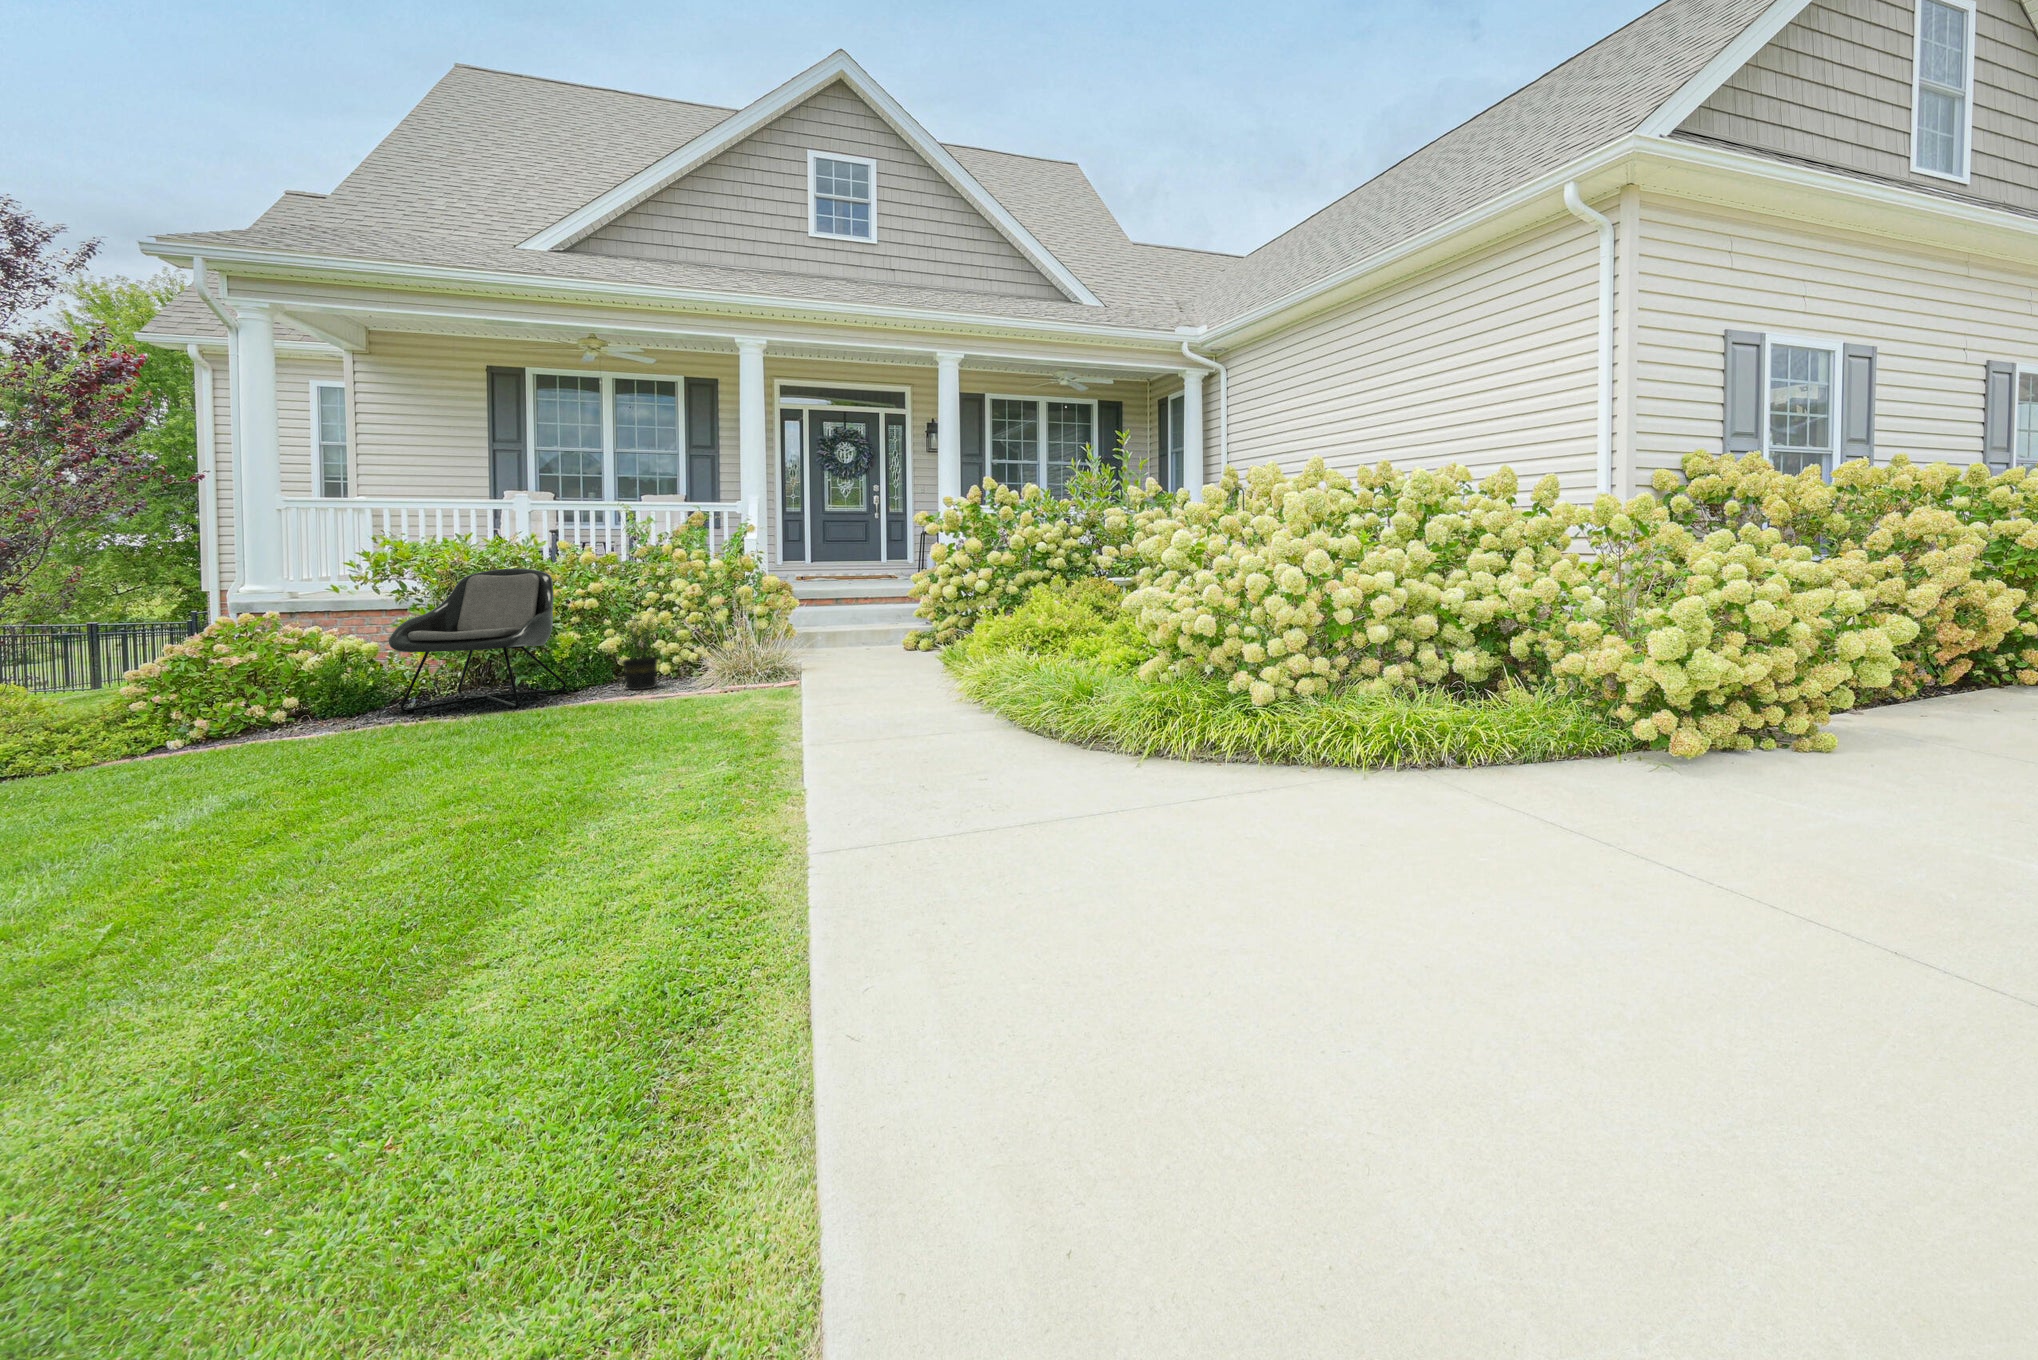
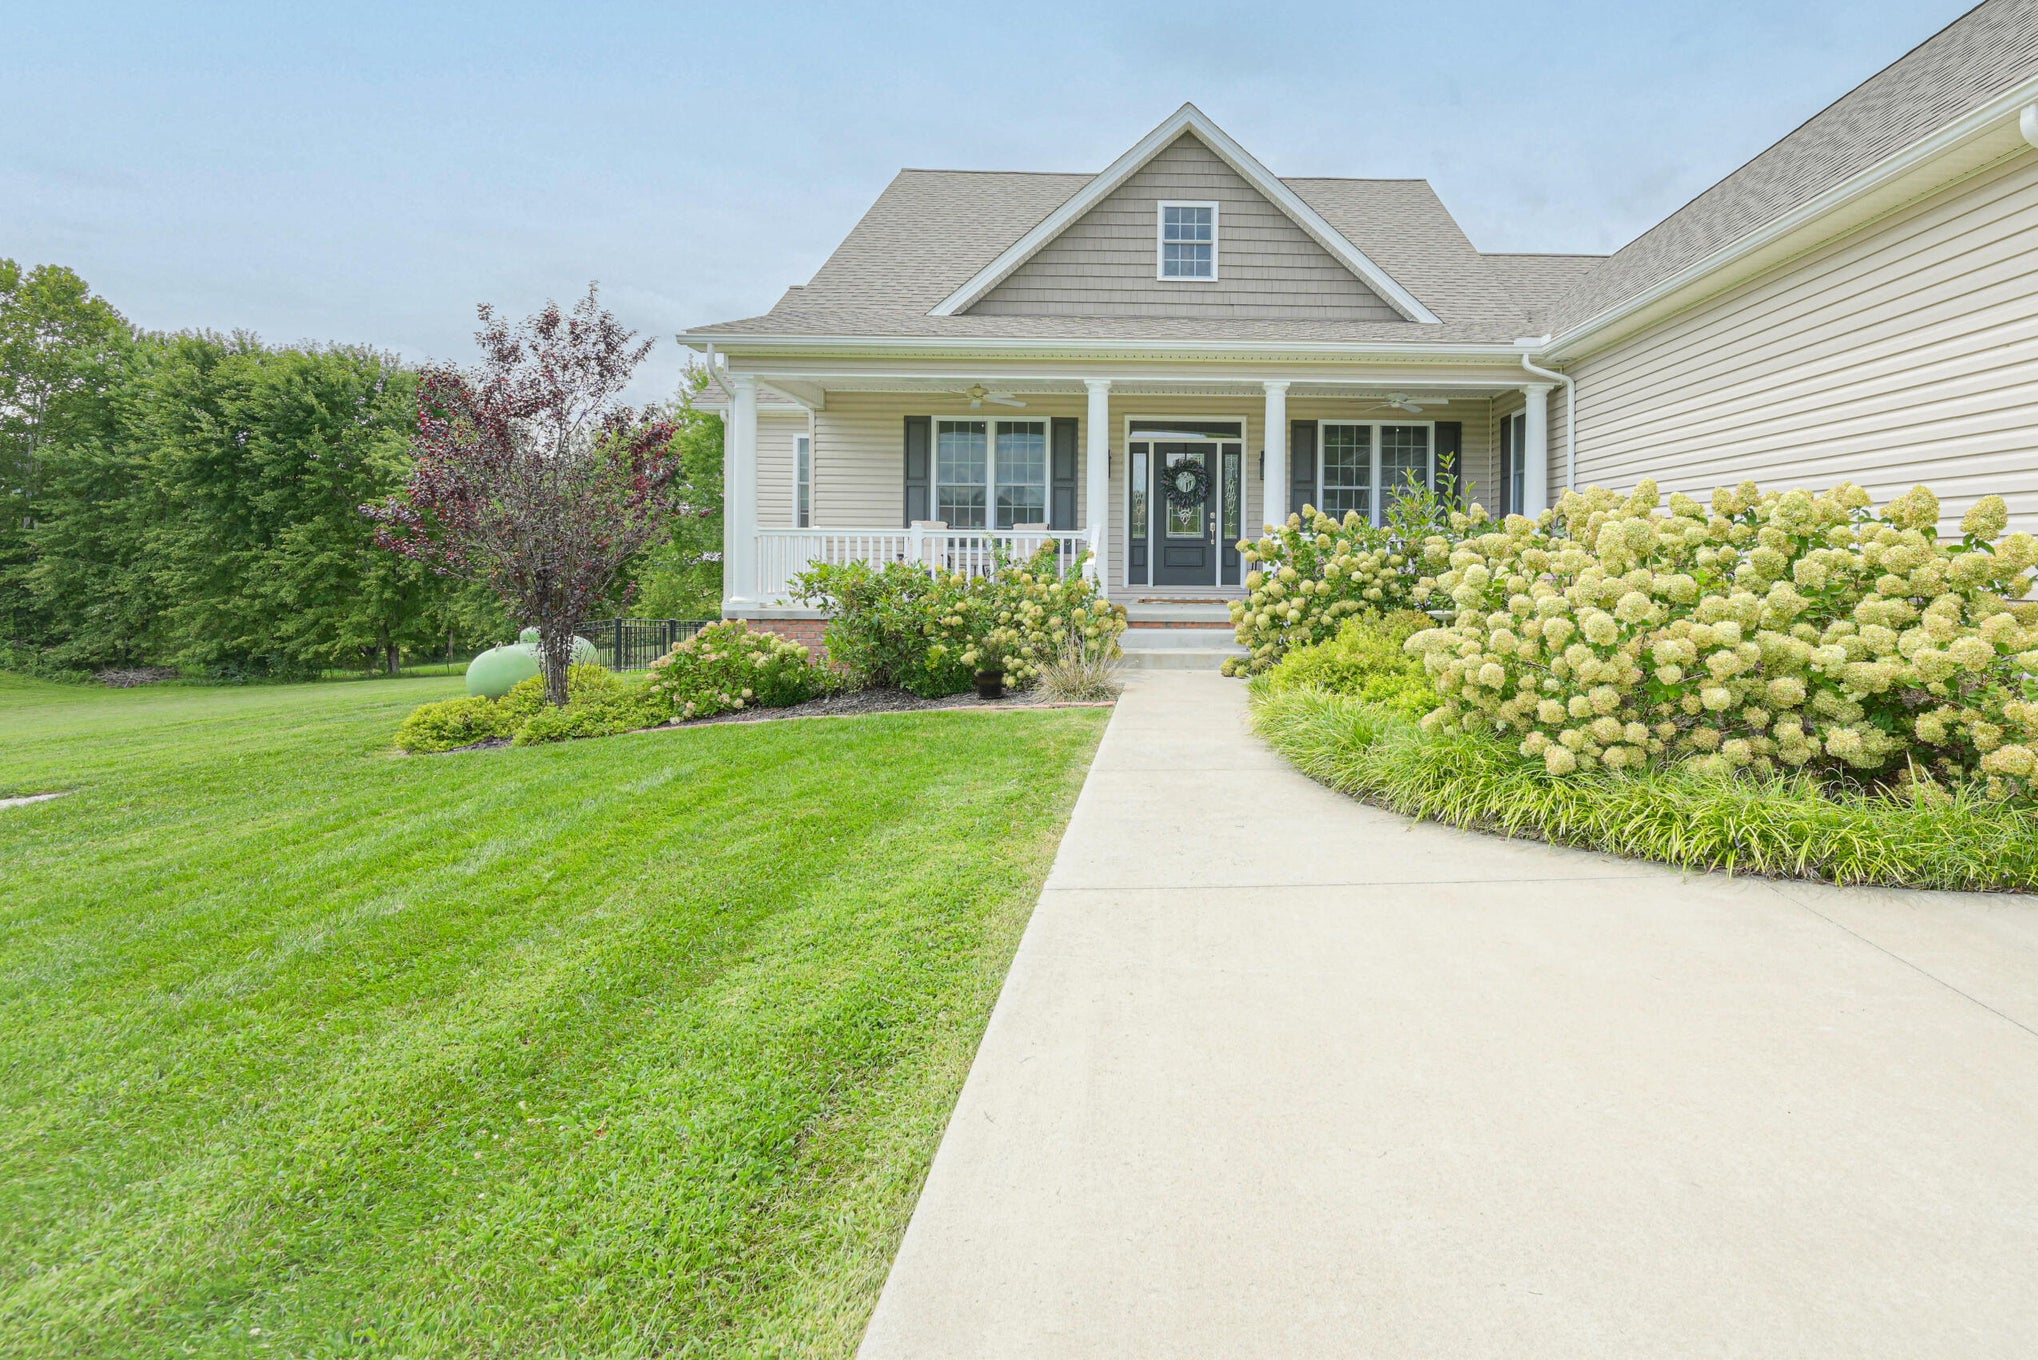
lounge chair: present [389,568,566,713] -> none [803,589,933,711]

